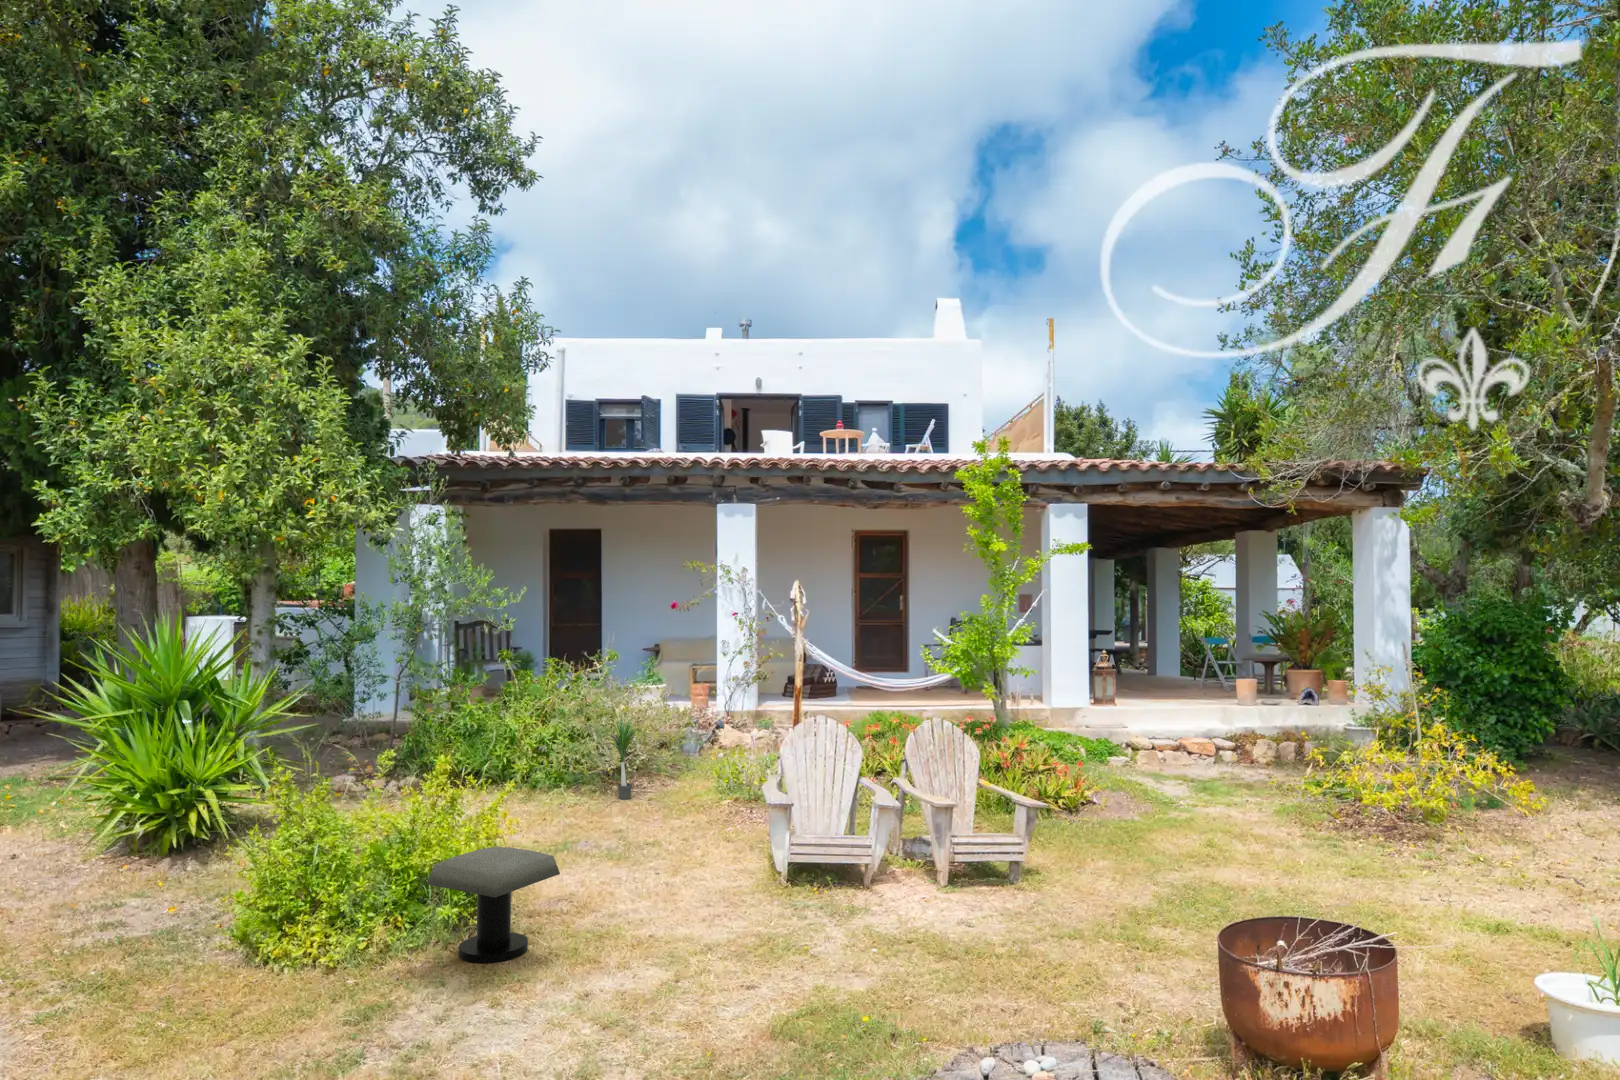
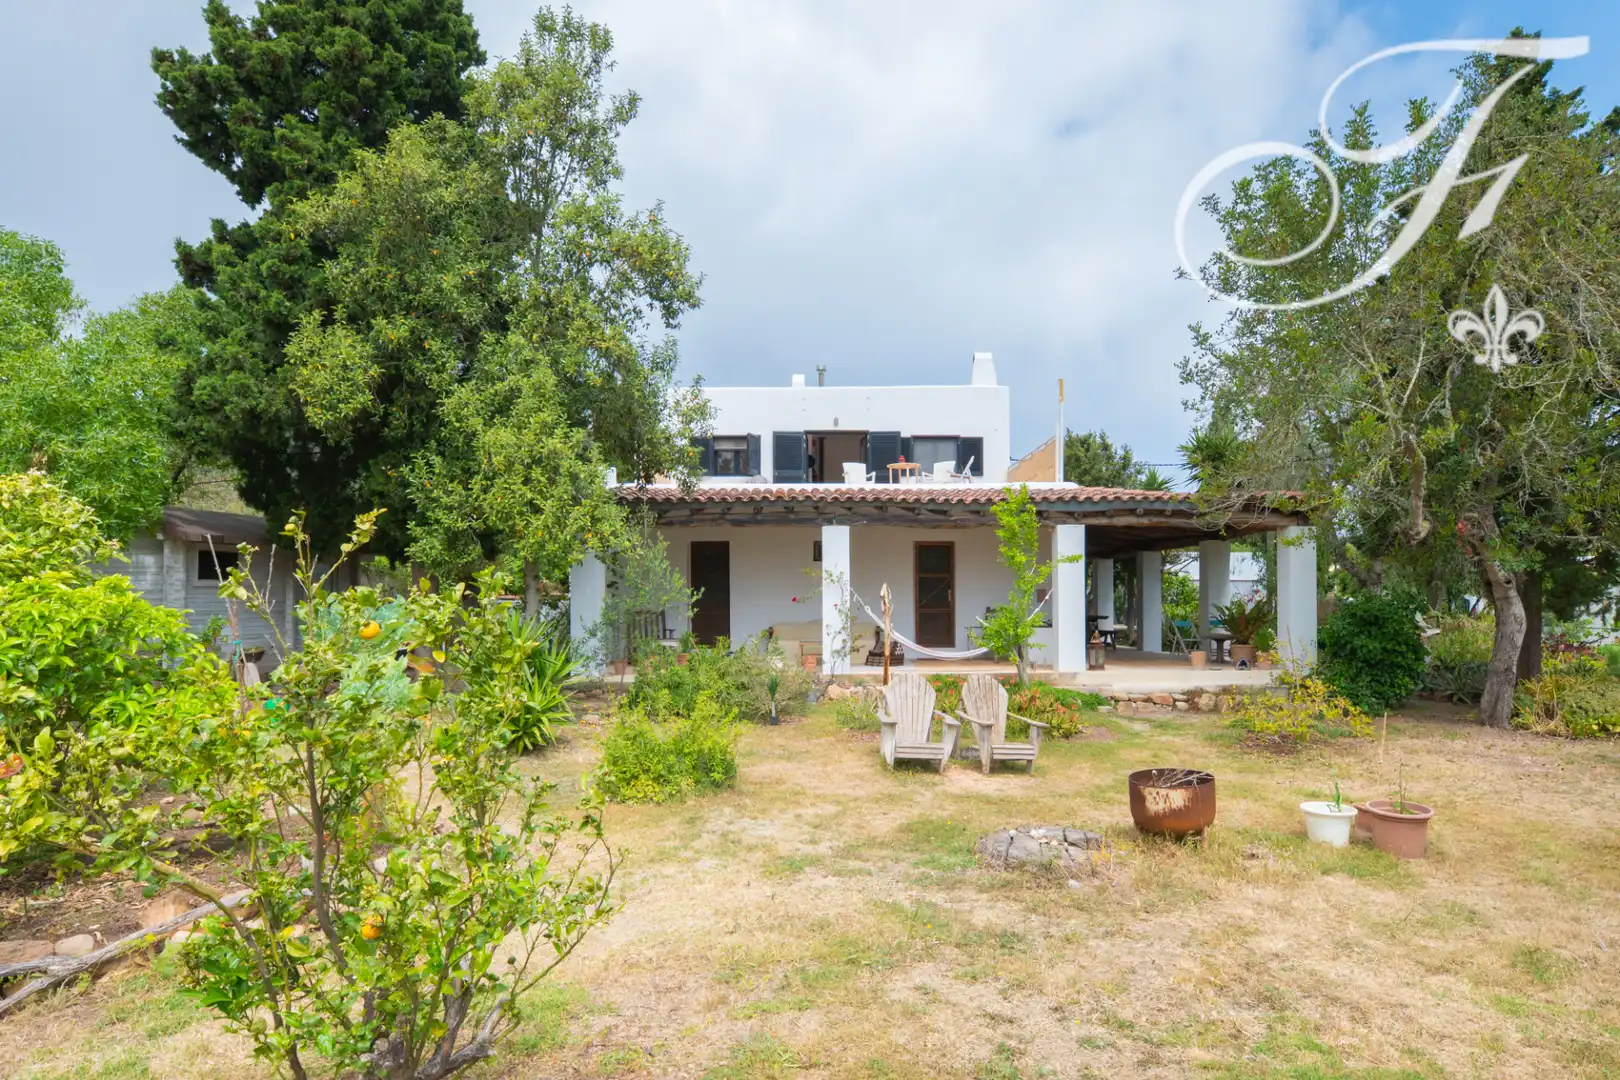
stool: present [427,847,560,963] -> none [707,738,777,798]

